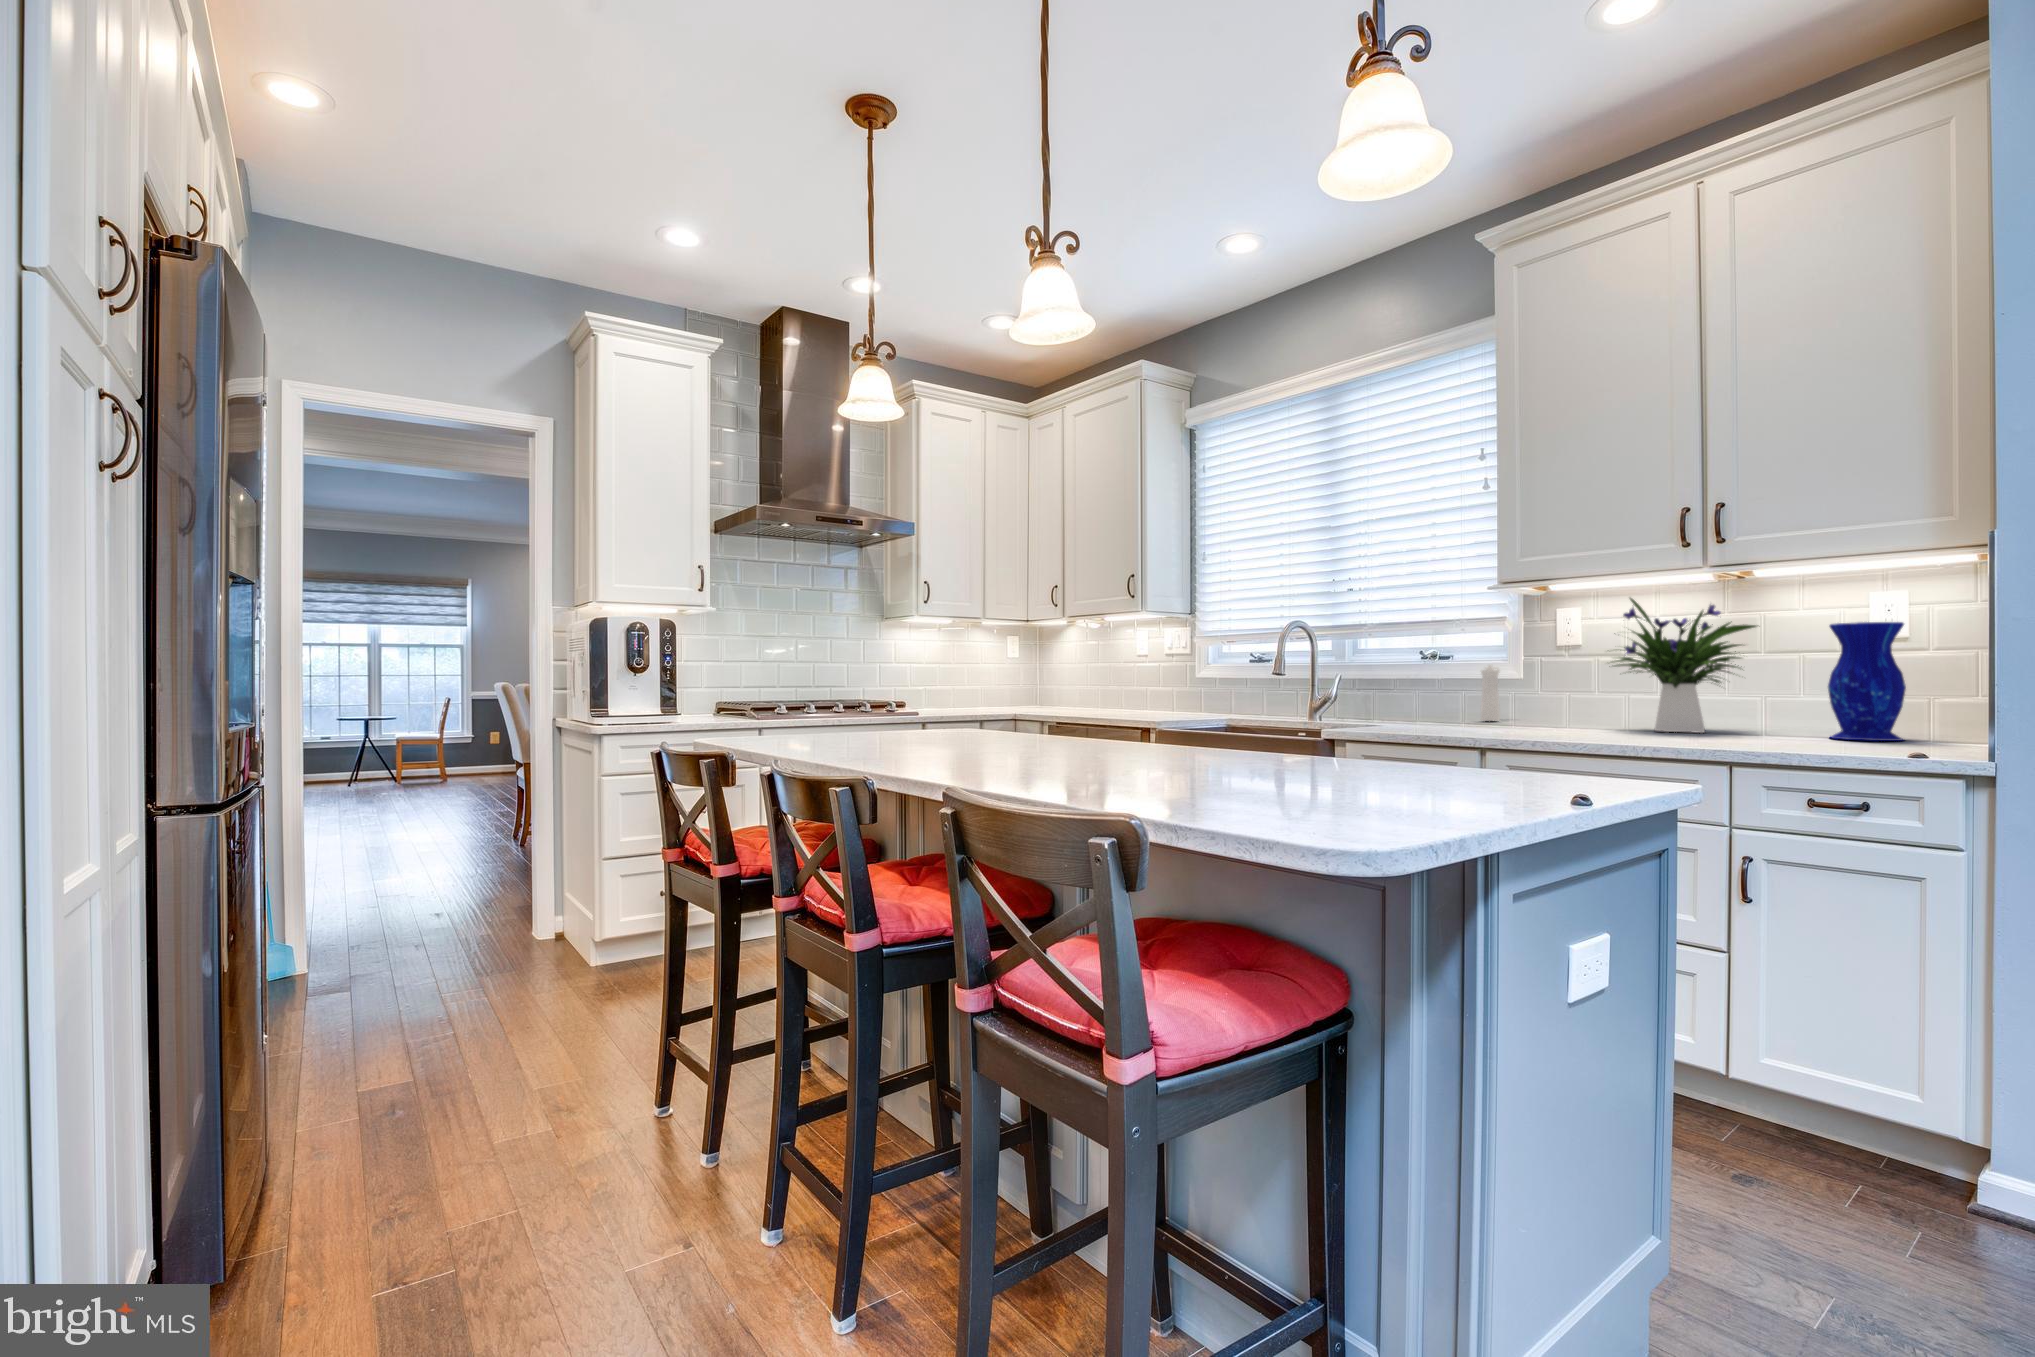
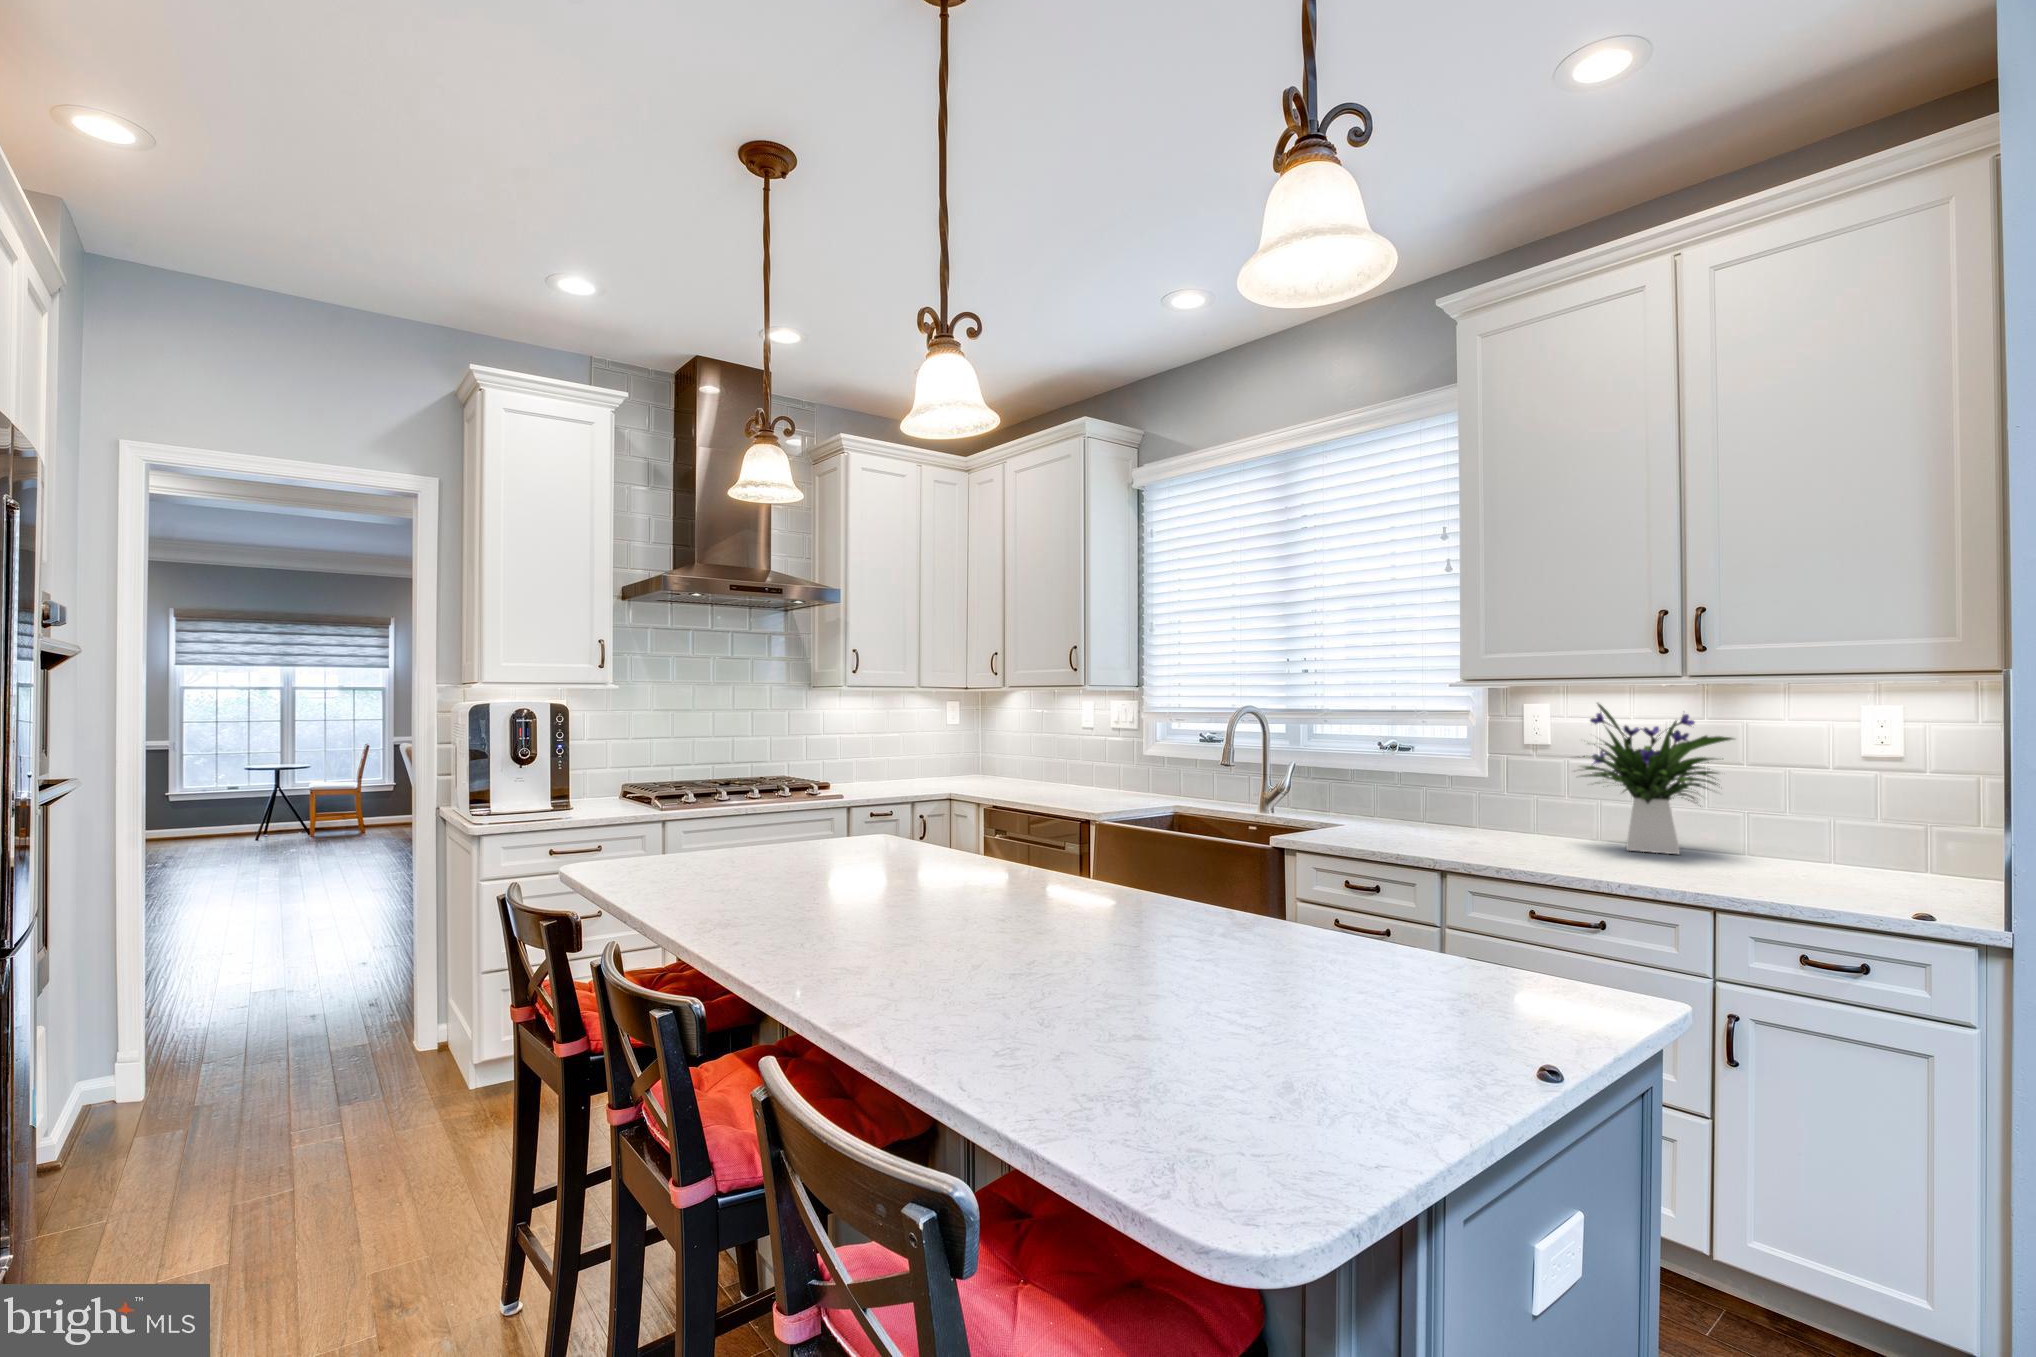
vase: present [1828,622,1906,741] -> none [1814,744,1899,878]
pepper mill: present [1481,665,1500,721] -> none [1438,753,1475,823]

